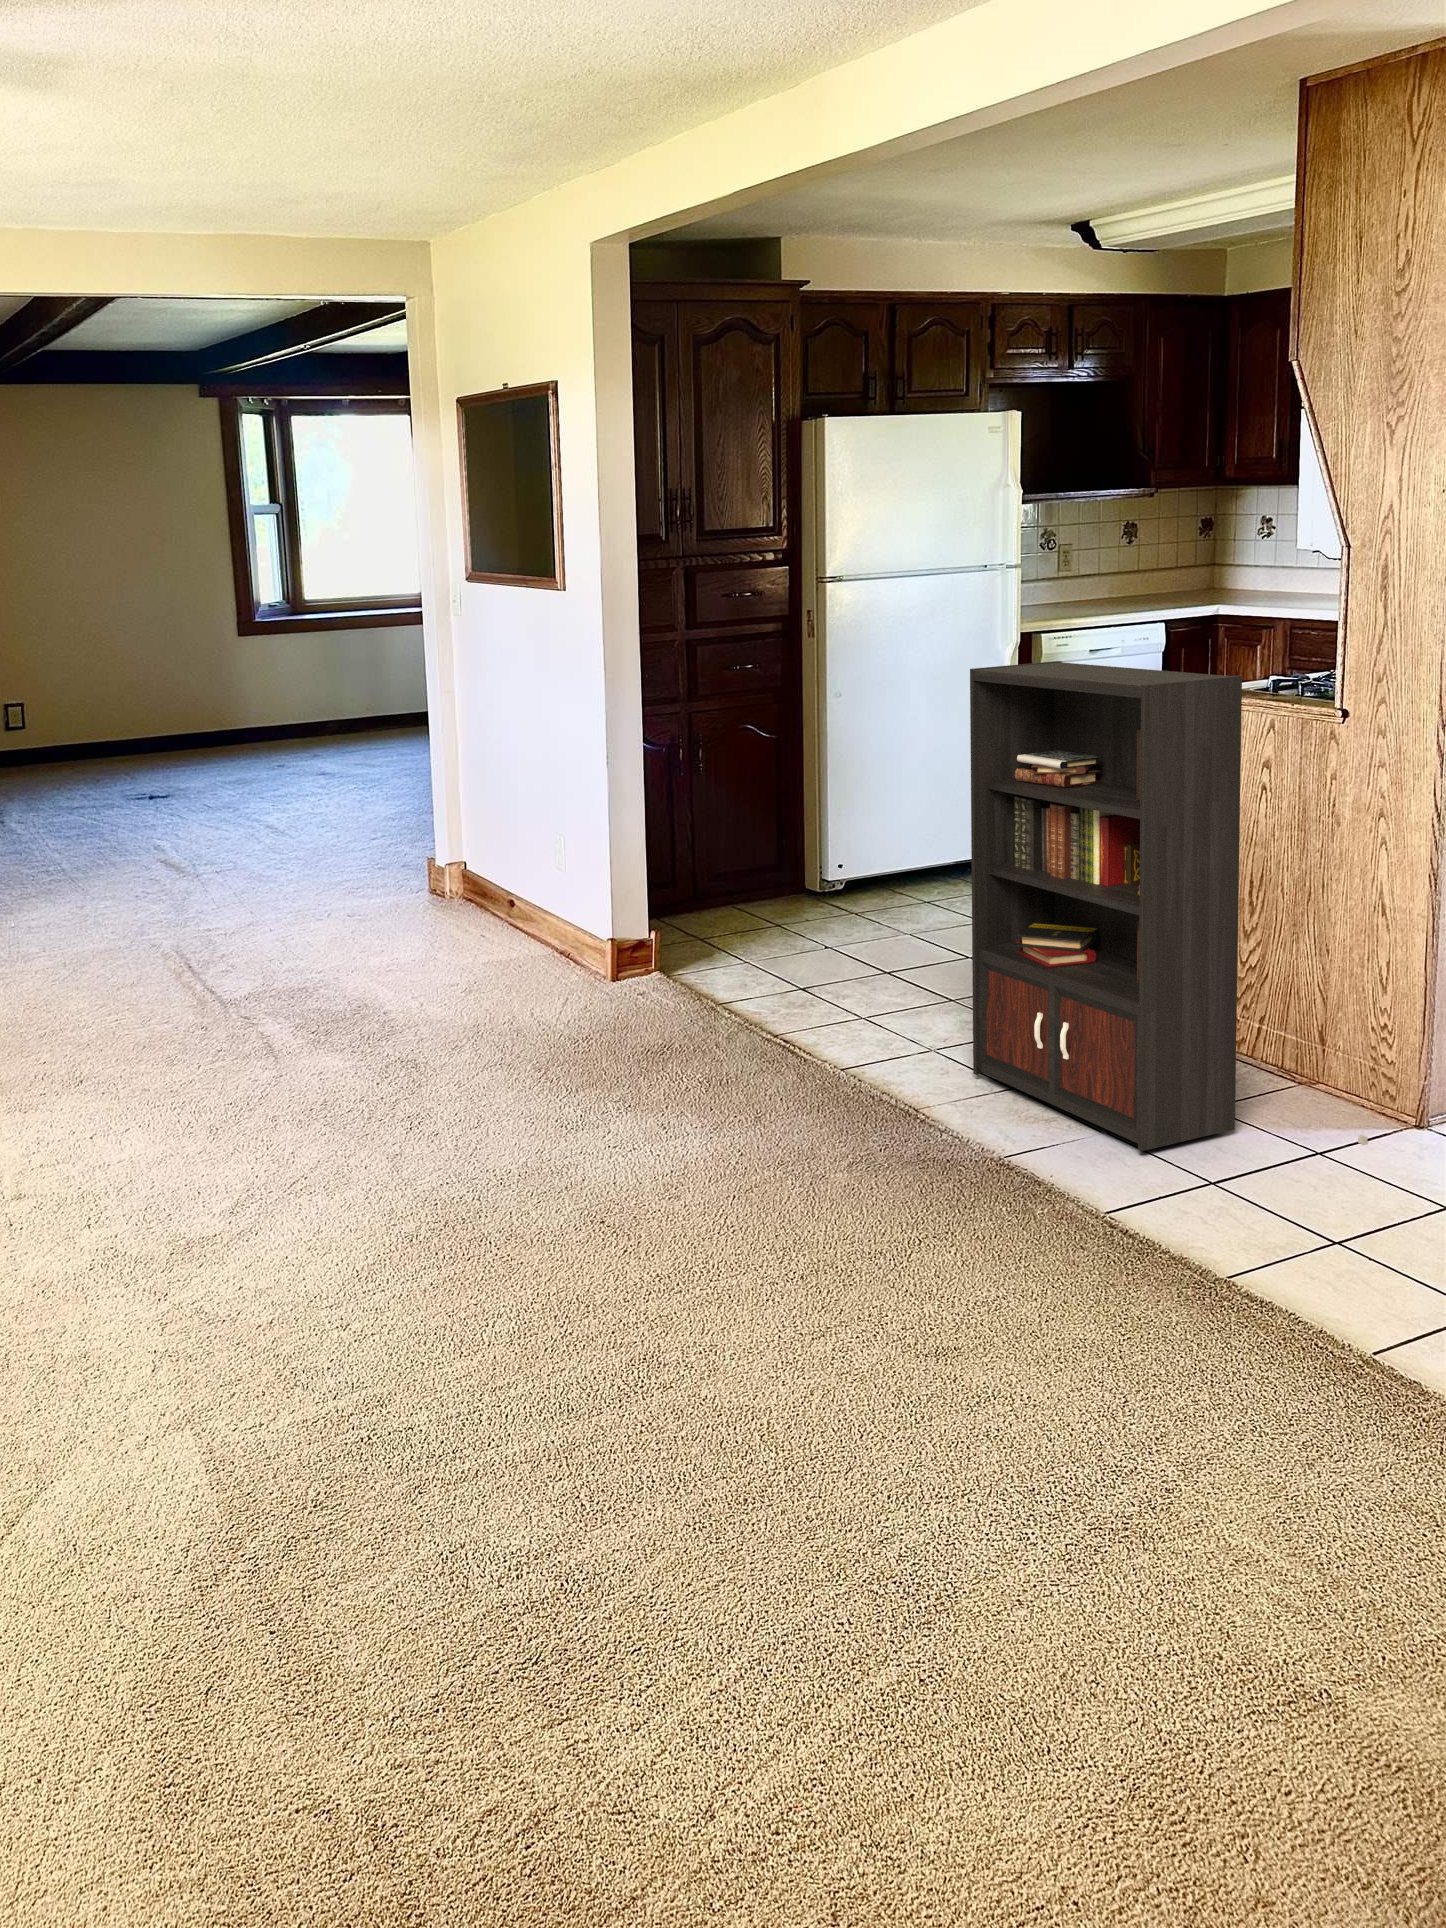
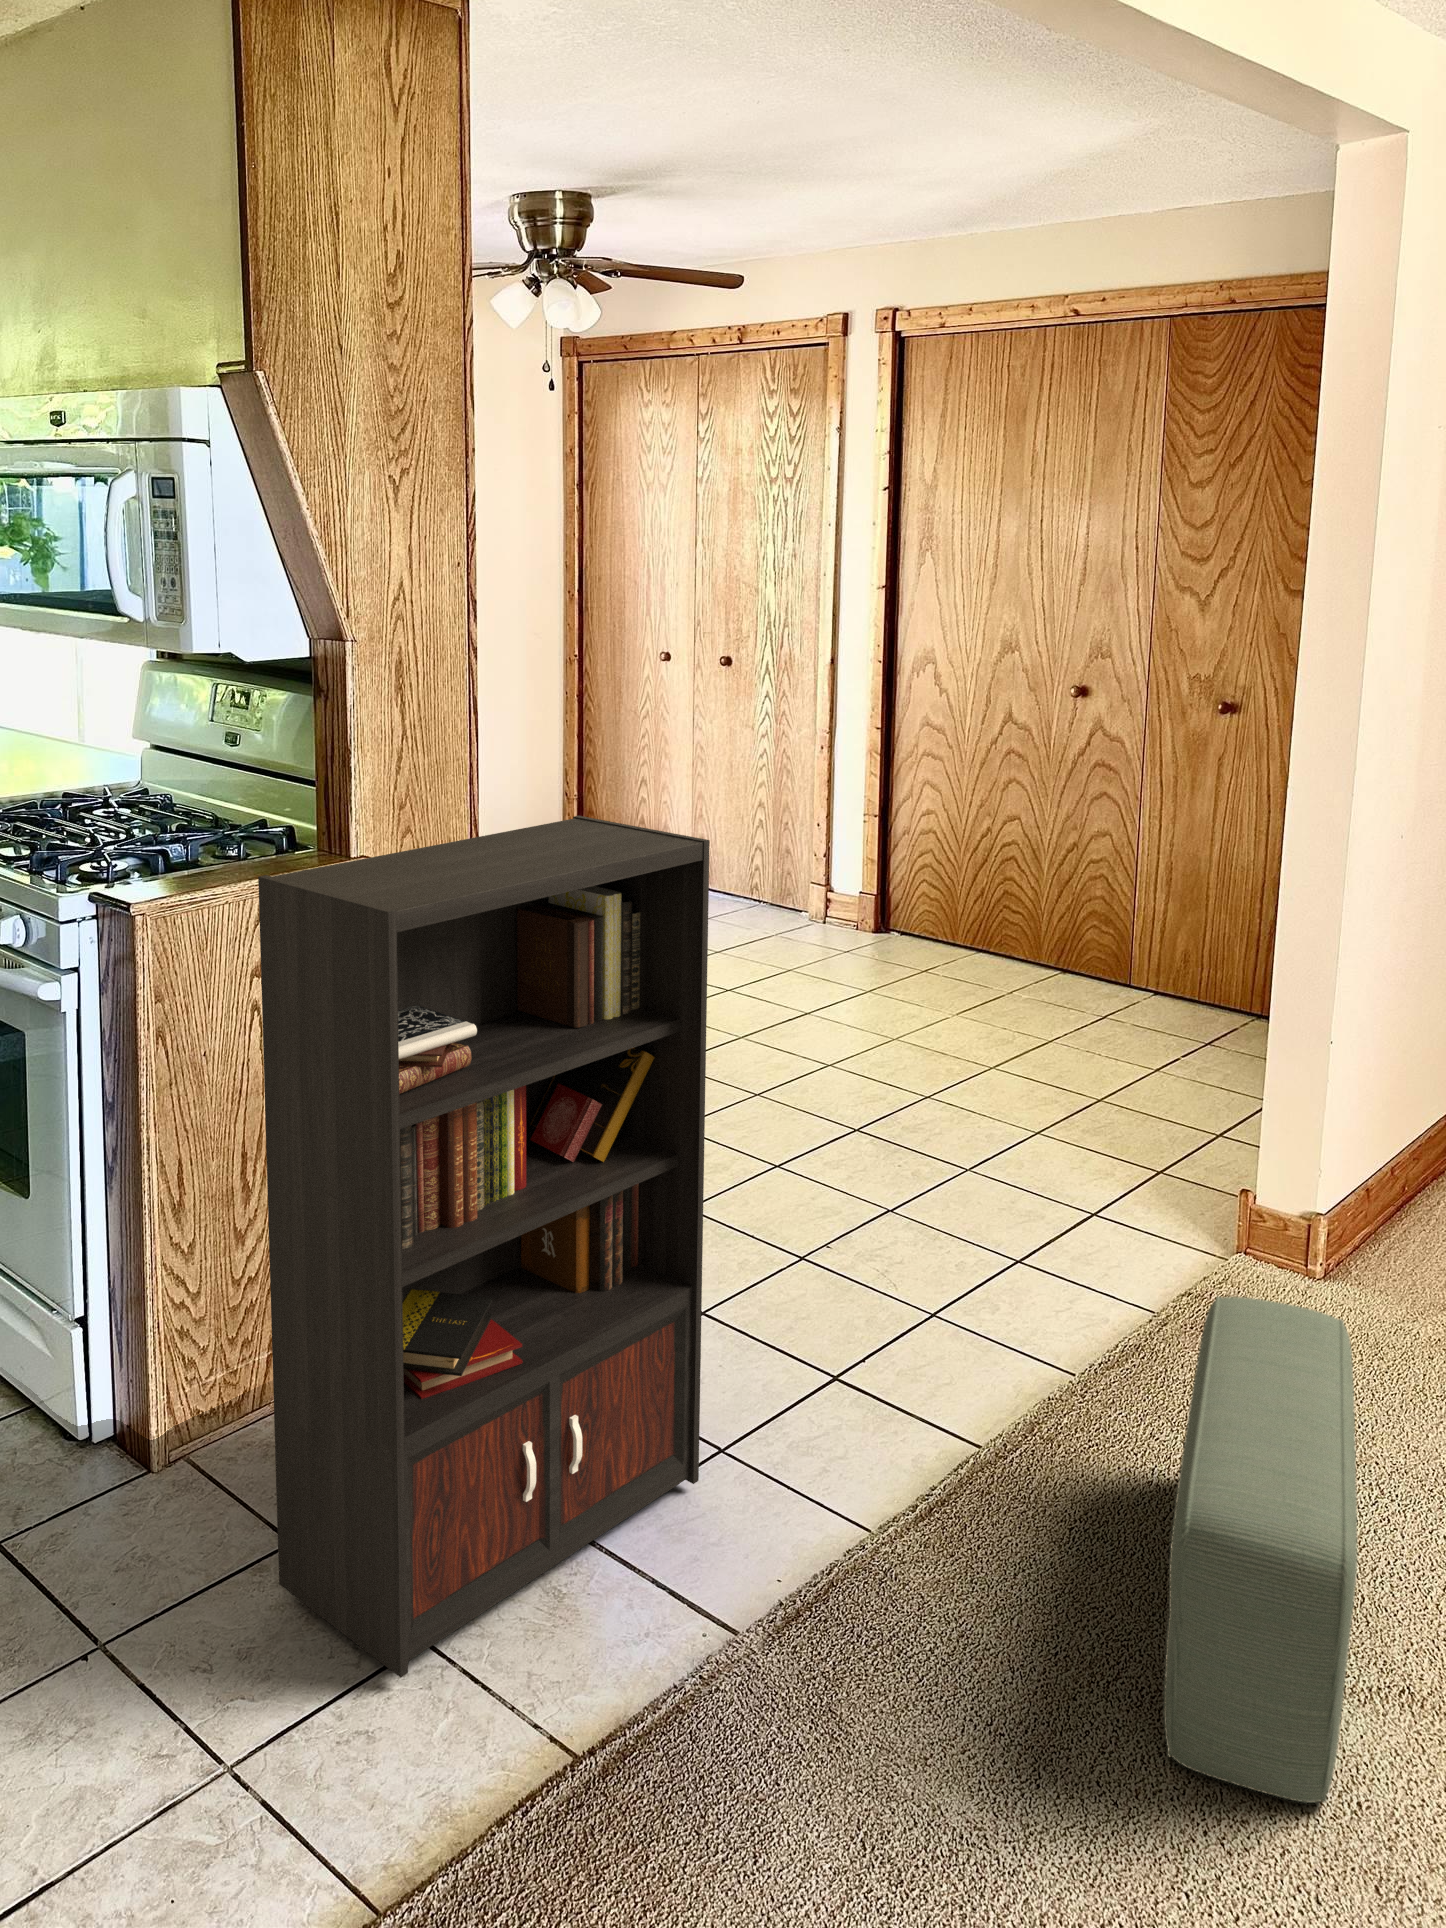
pouf: none [767,1073,1126,1363] -> present [1164,1296,1357,1803]

